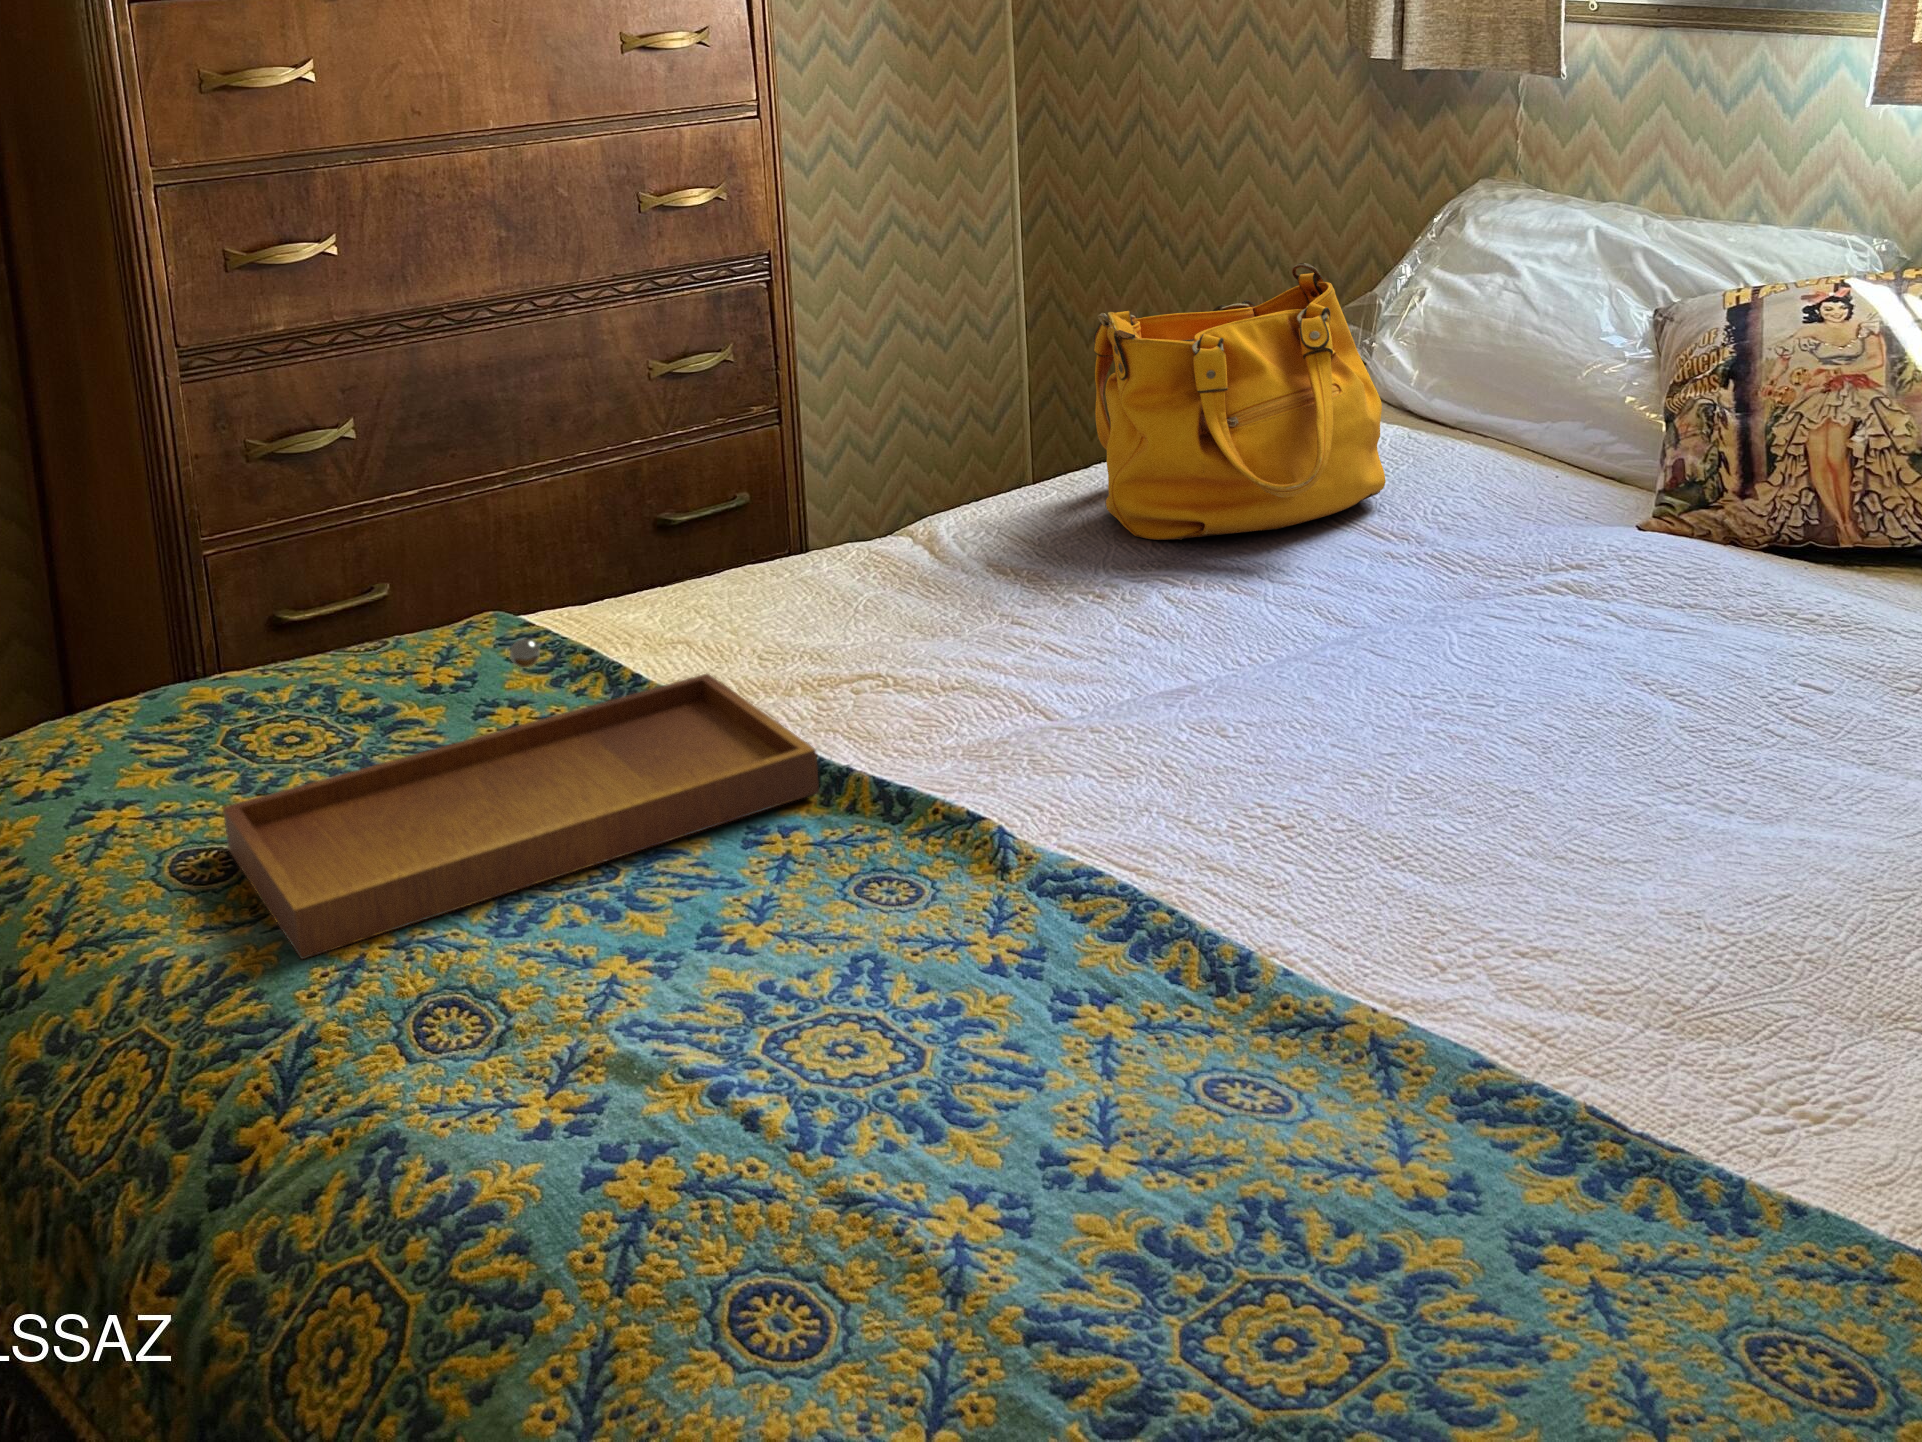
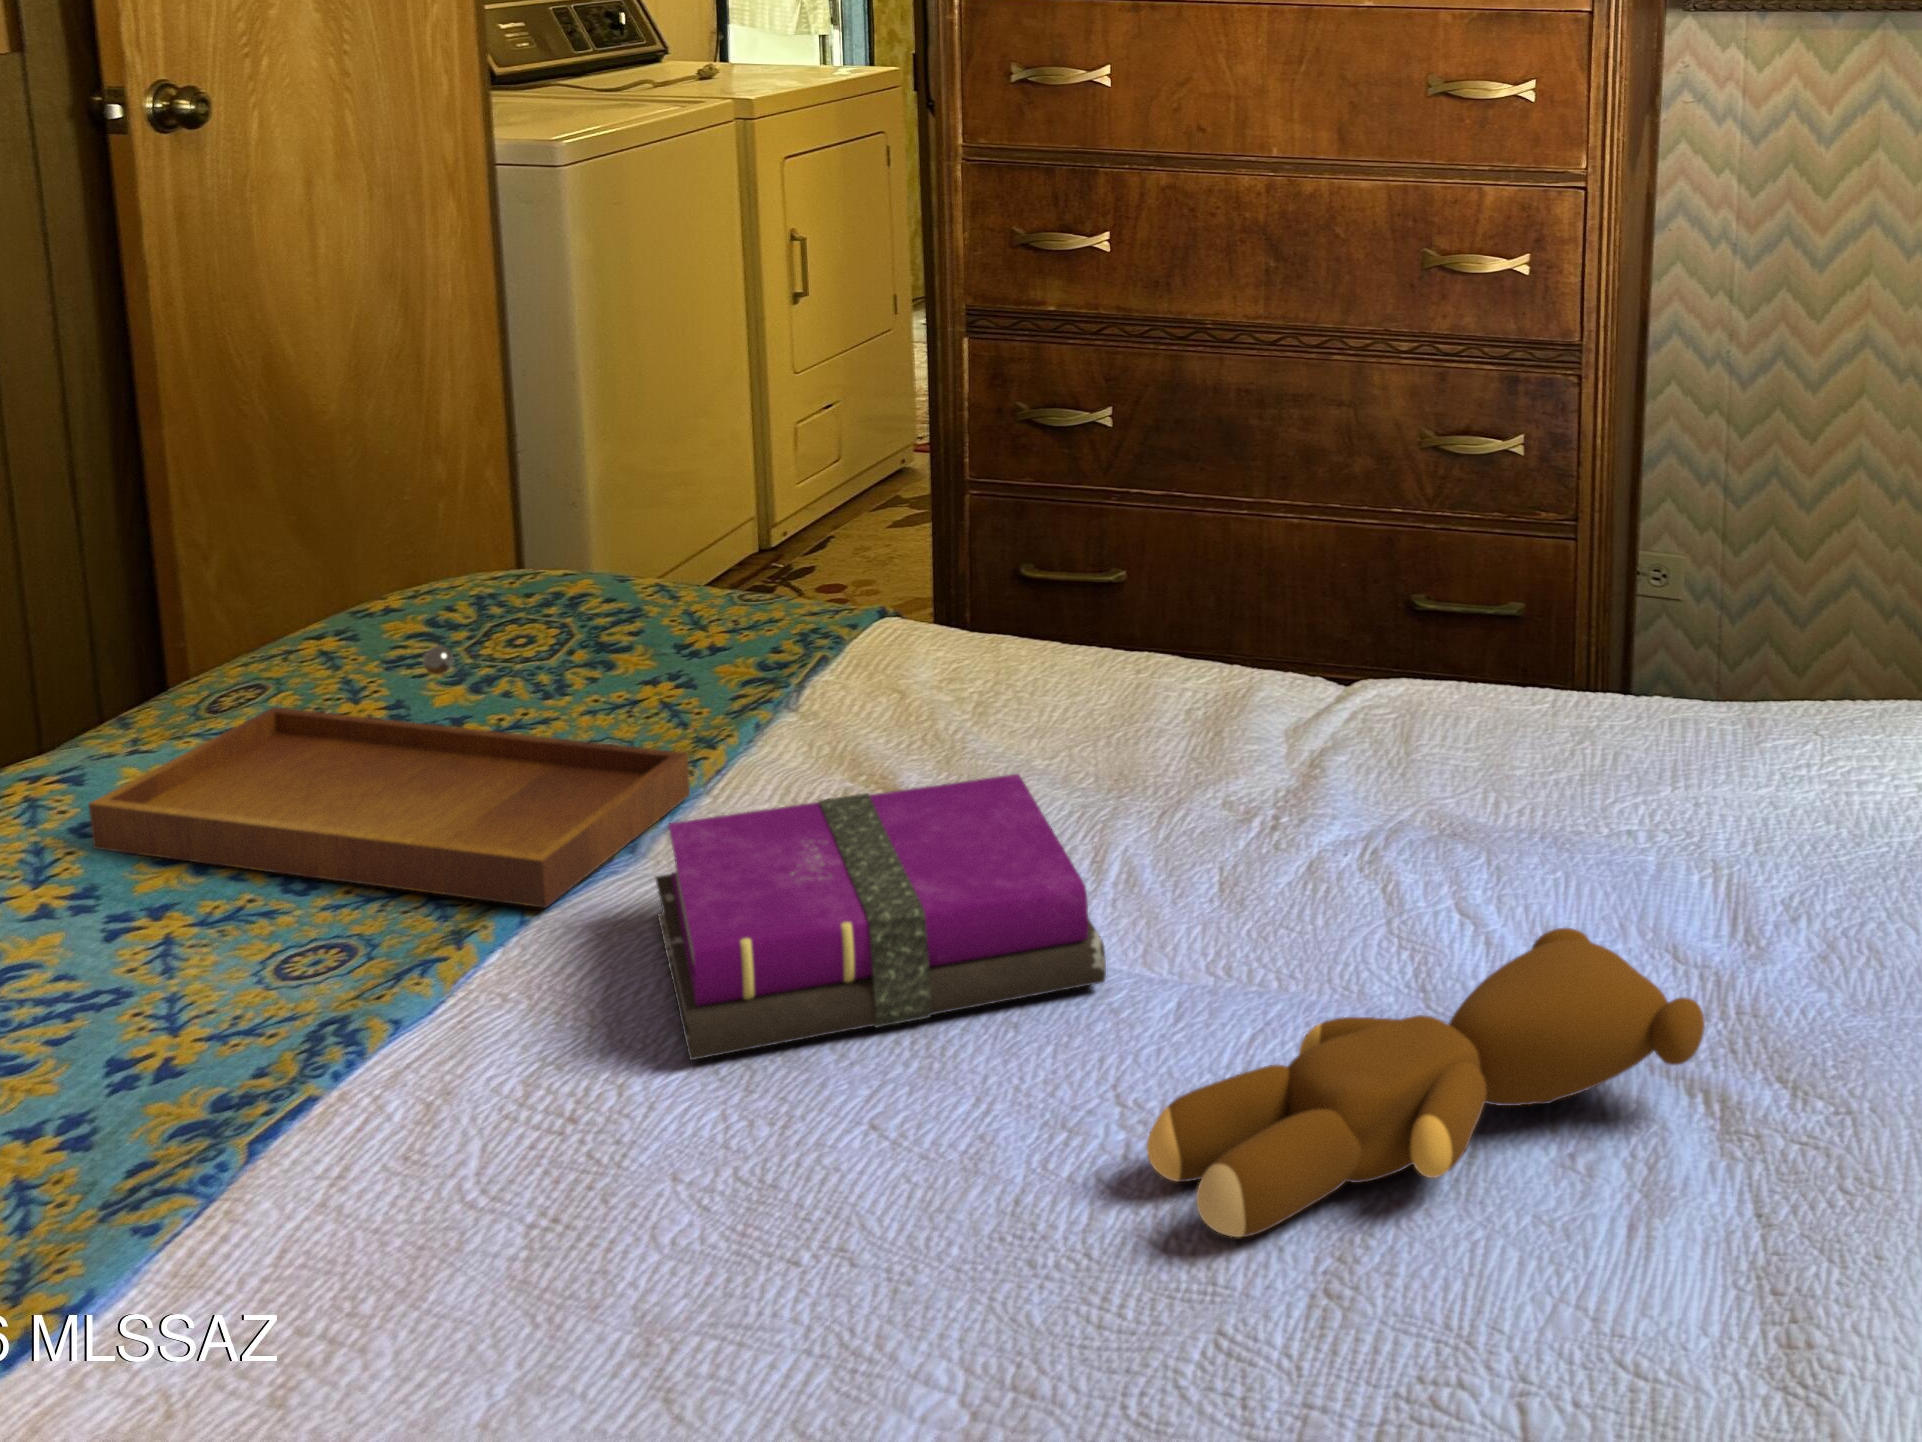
handbag: present [1093,263,1385,540] -> none [1374,502,1810,874]
teddy bear: none [1438,509,1593,700] -> present [1147,928,1705,1237]
notebook: none [894,571,1242,789] -> present [656,774,1106,1060]

